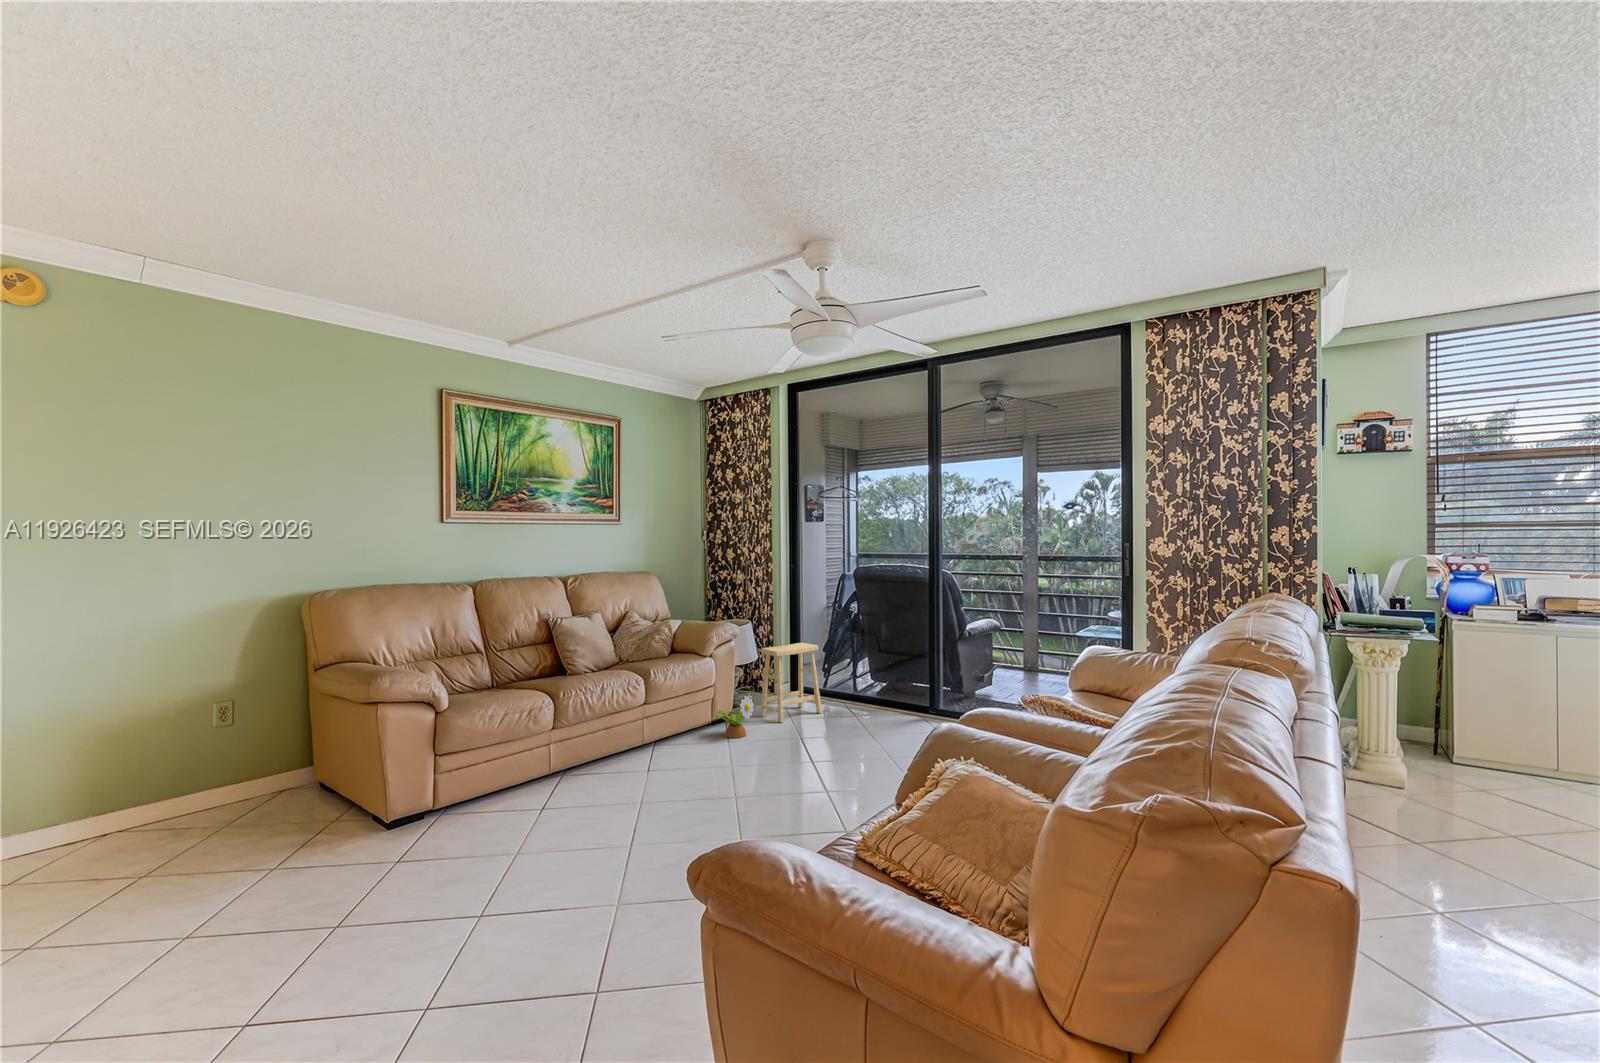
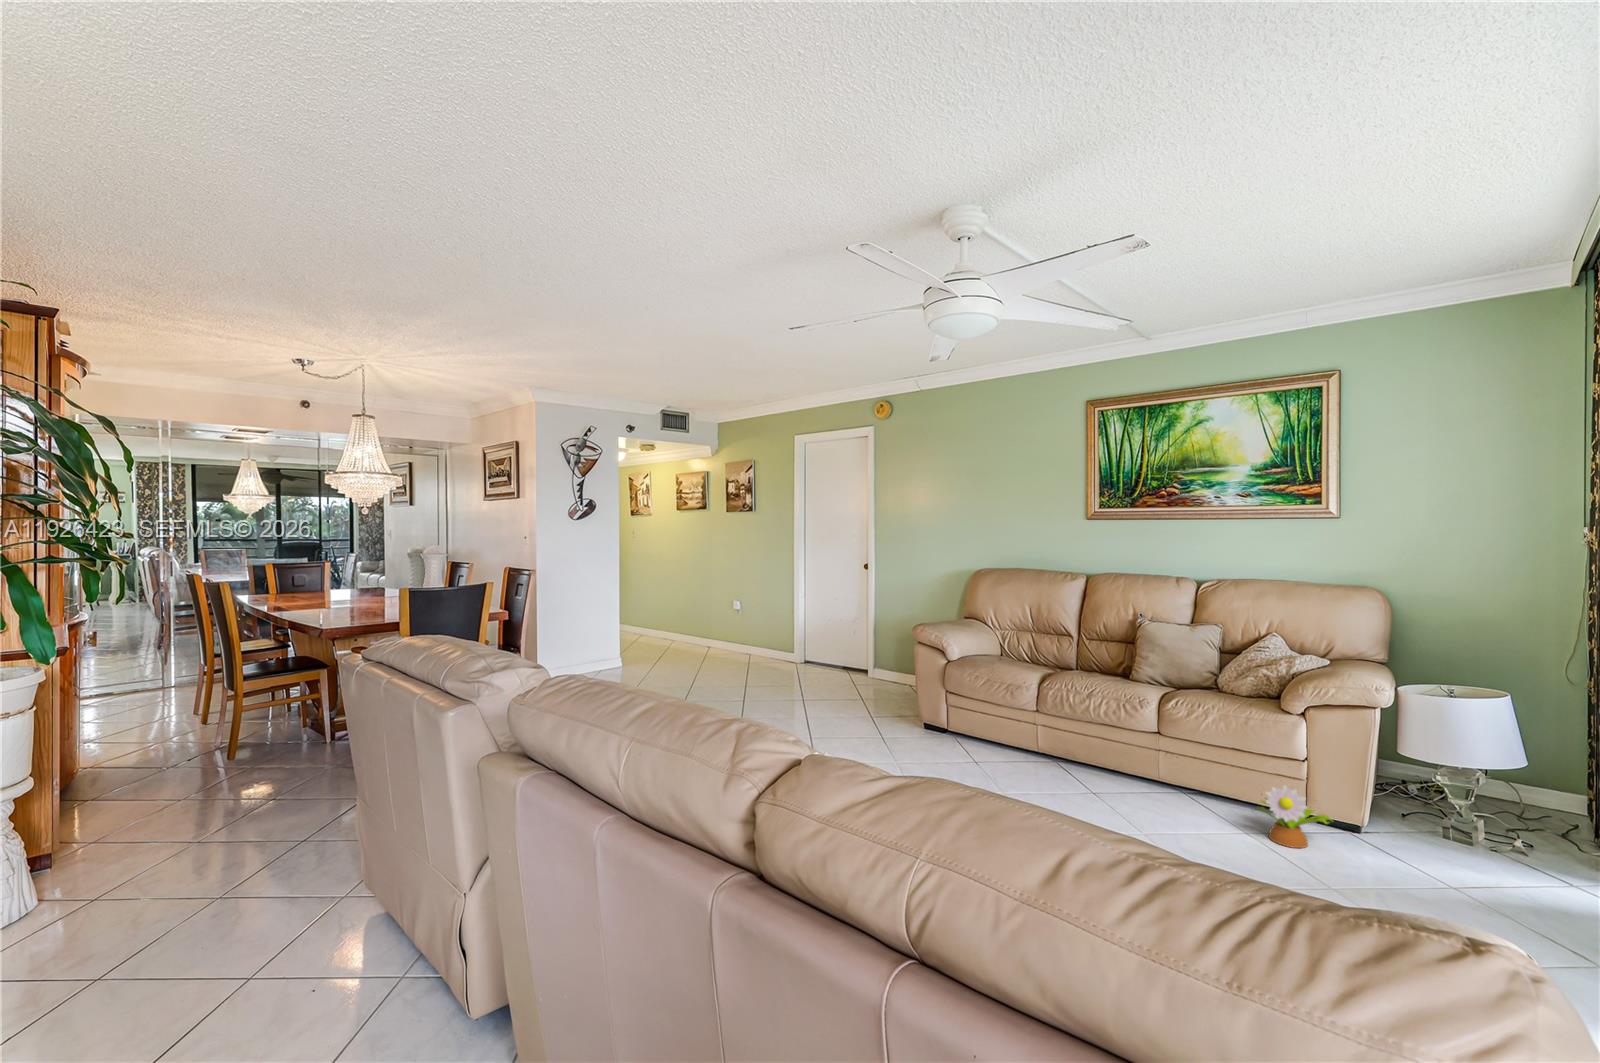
footstool: present [760,643,822,723] -> none [1405,743,1567,927]

